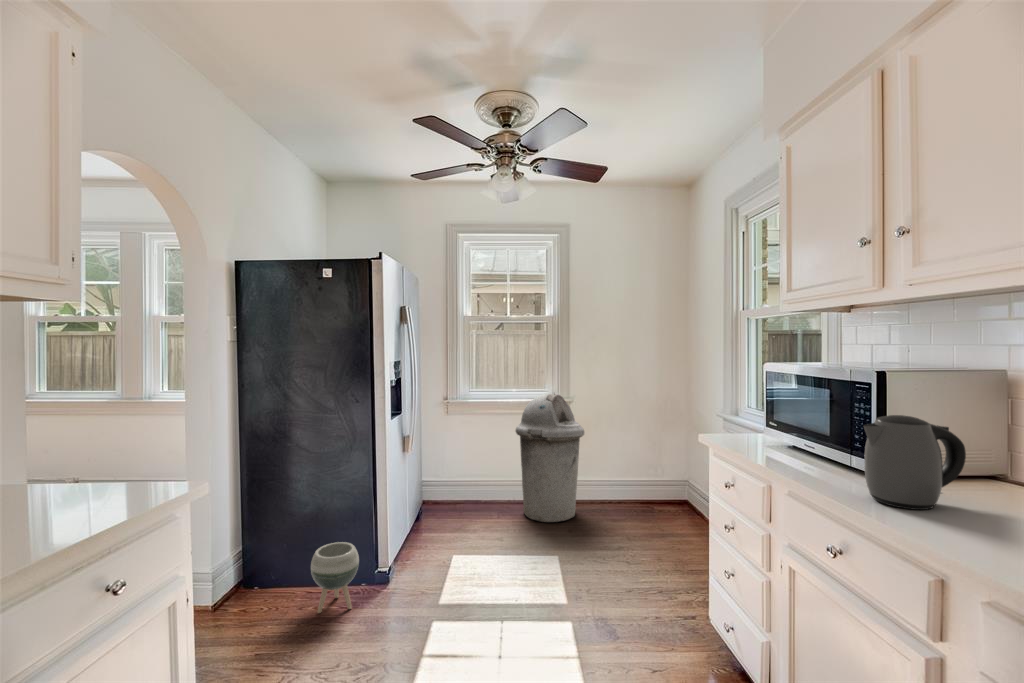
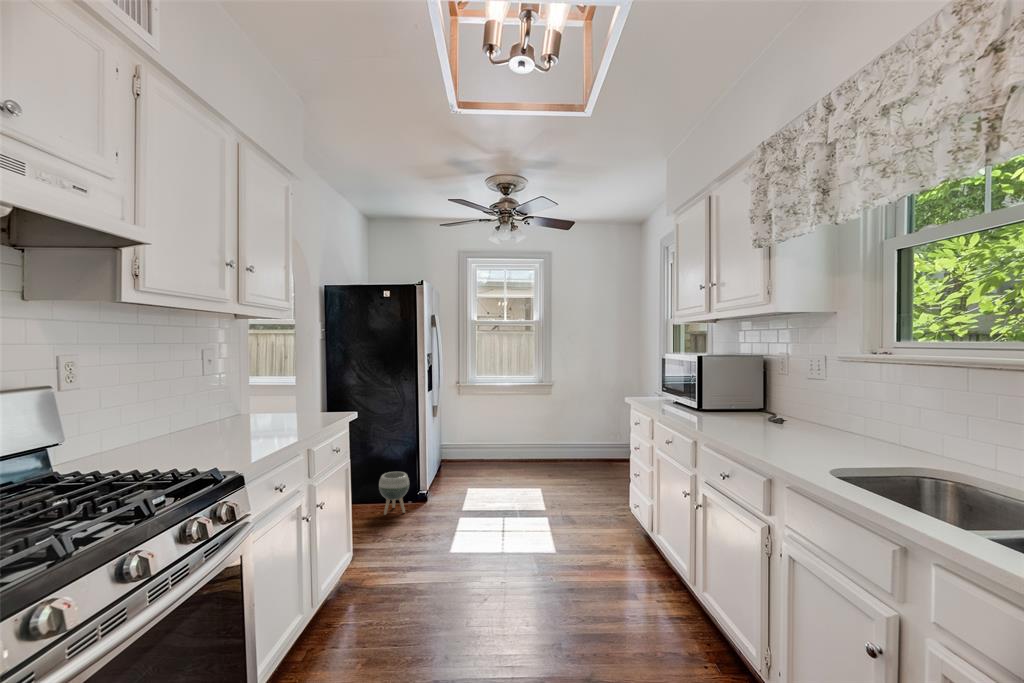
trash can: present [516,393,584,522] -> none [511,376,562,470]
kettle: present [864,415,966,510] -> none [682,377,727,421]

